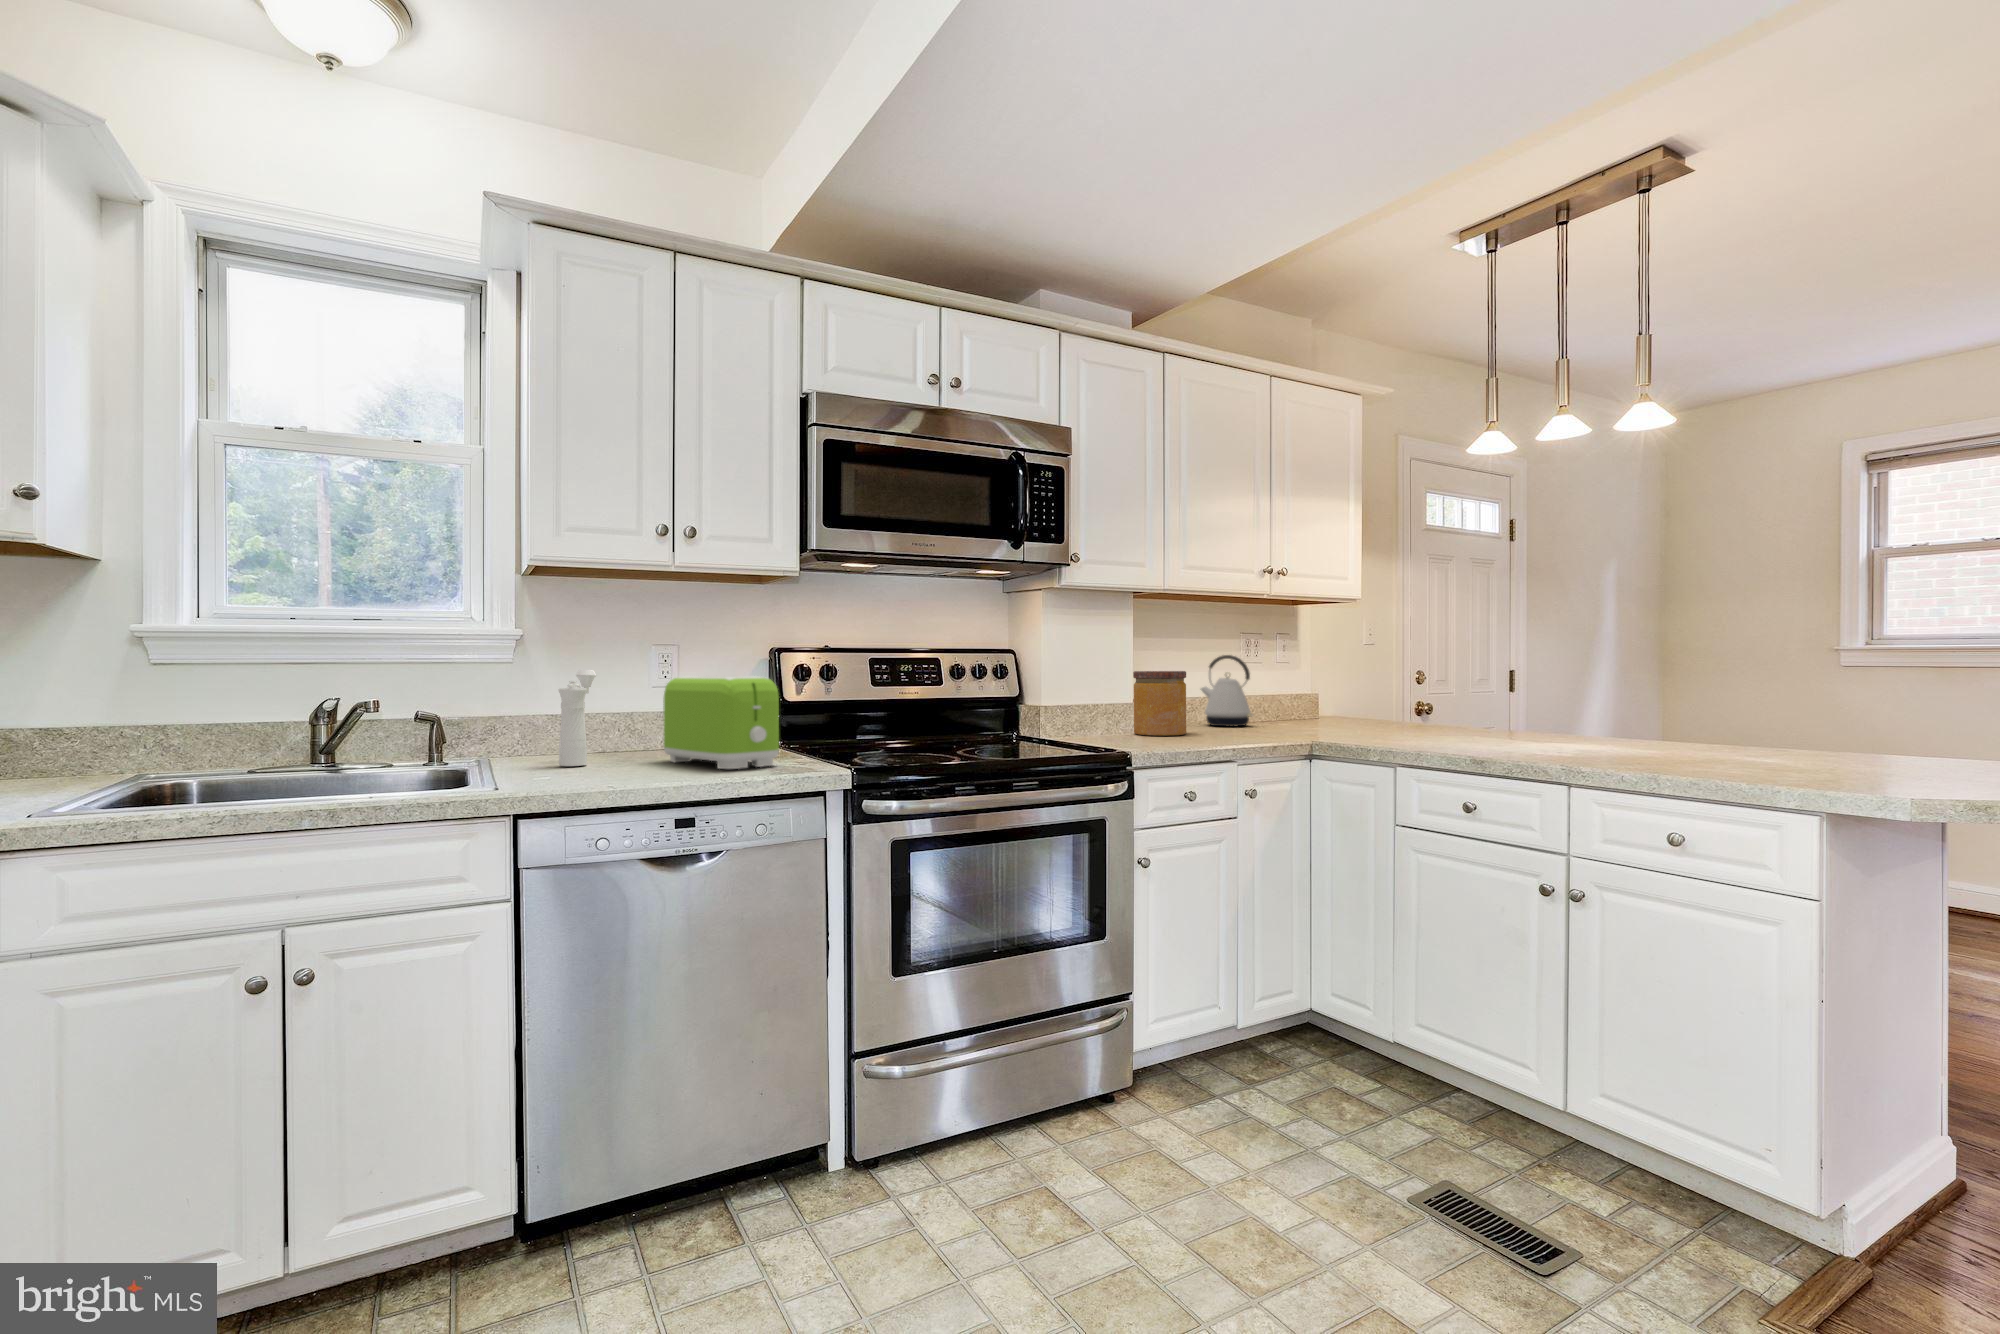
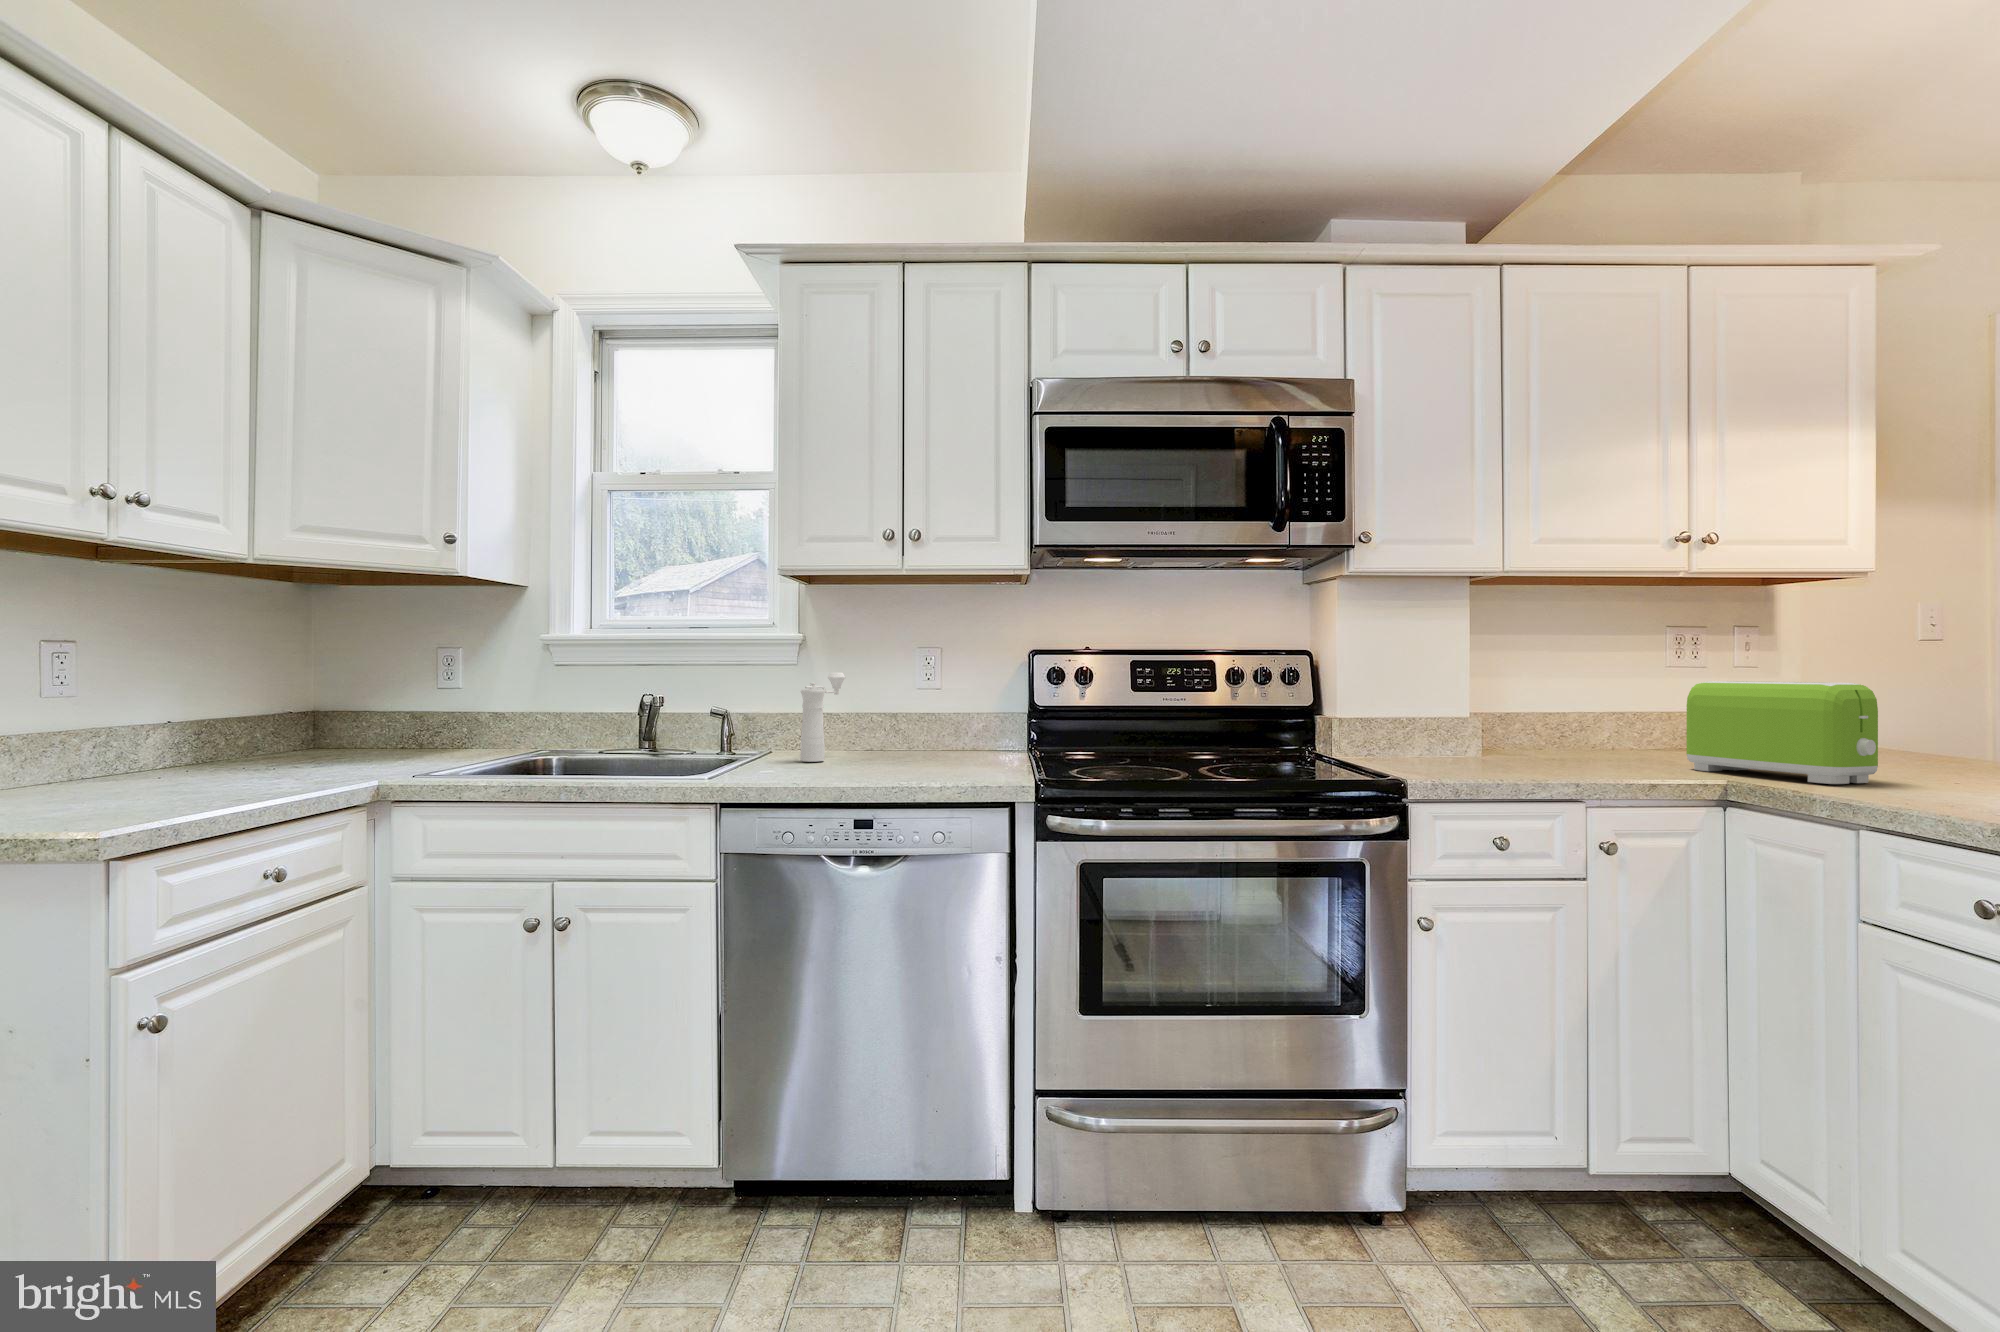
kettle: present [1201,655,1253,726] -> none [1588,660,1668,756]
jar: present [1133,671,1186,736] -> none [1461,680,1538,765]
toaster: present [663,676,779,769] -> present [1686,681,1878,784]

